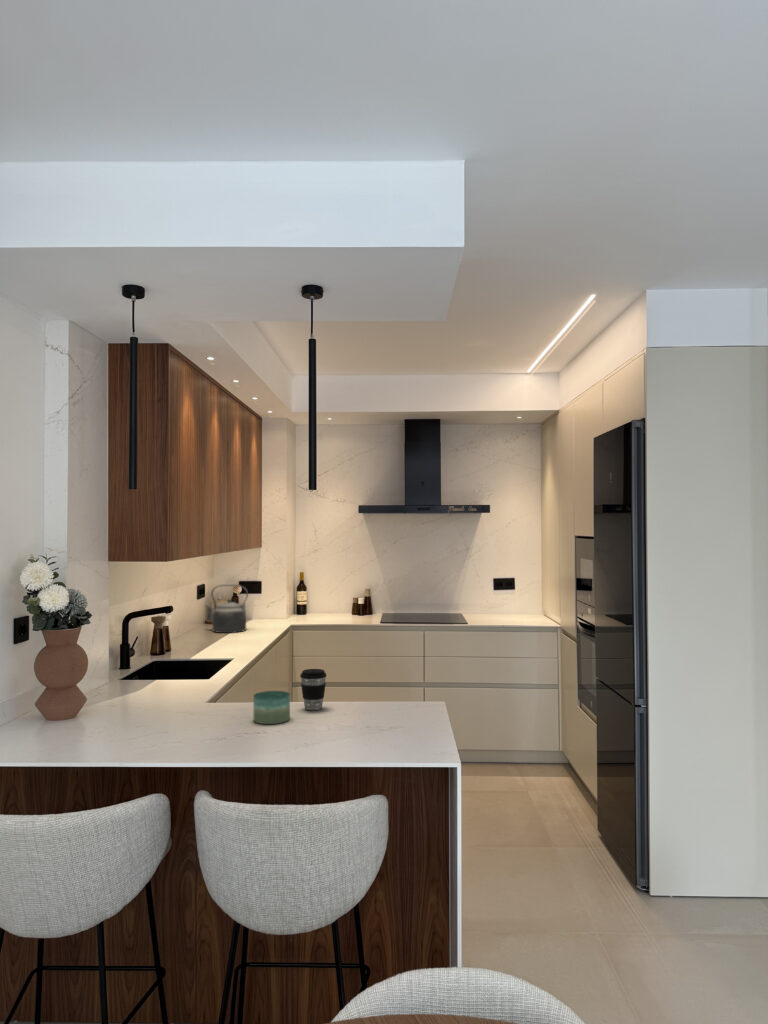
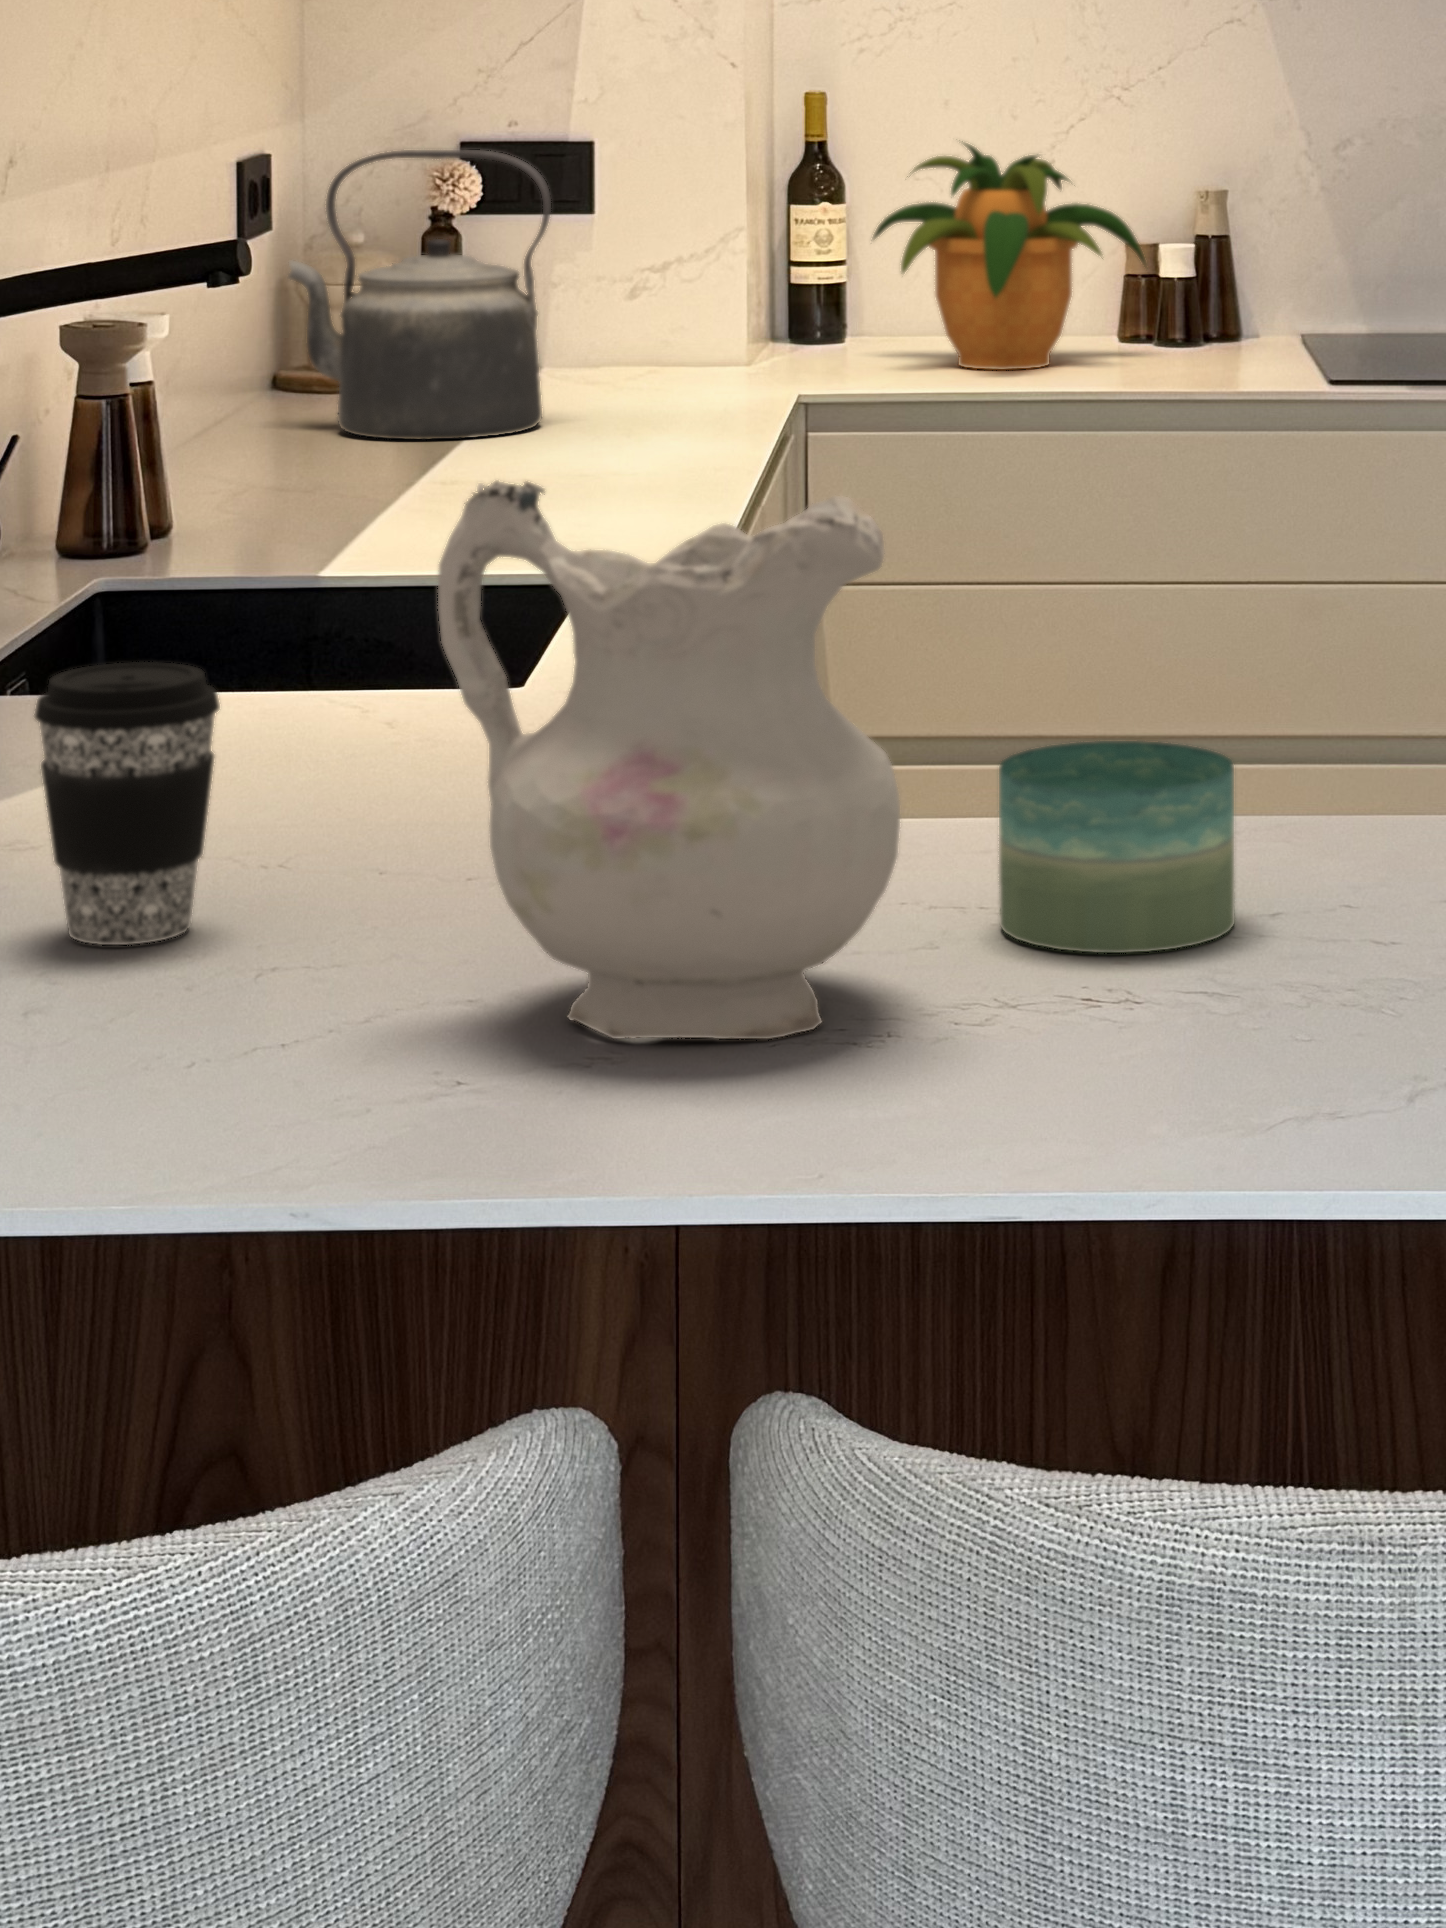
potted plant: none [309,581,355,620] -> present [873,141,1146,370]
ceramic pitcher: none [162,652,230,737] -> present [438,481,900,1039]
coffee cup: present [300,669,326,710] -> present [34,662,220,945]

